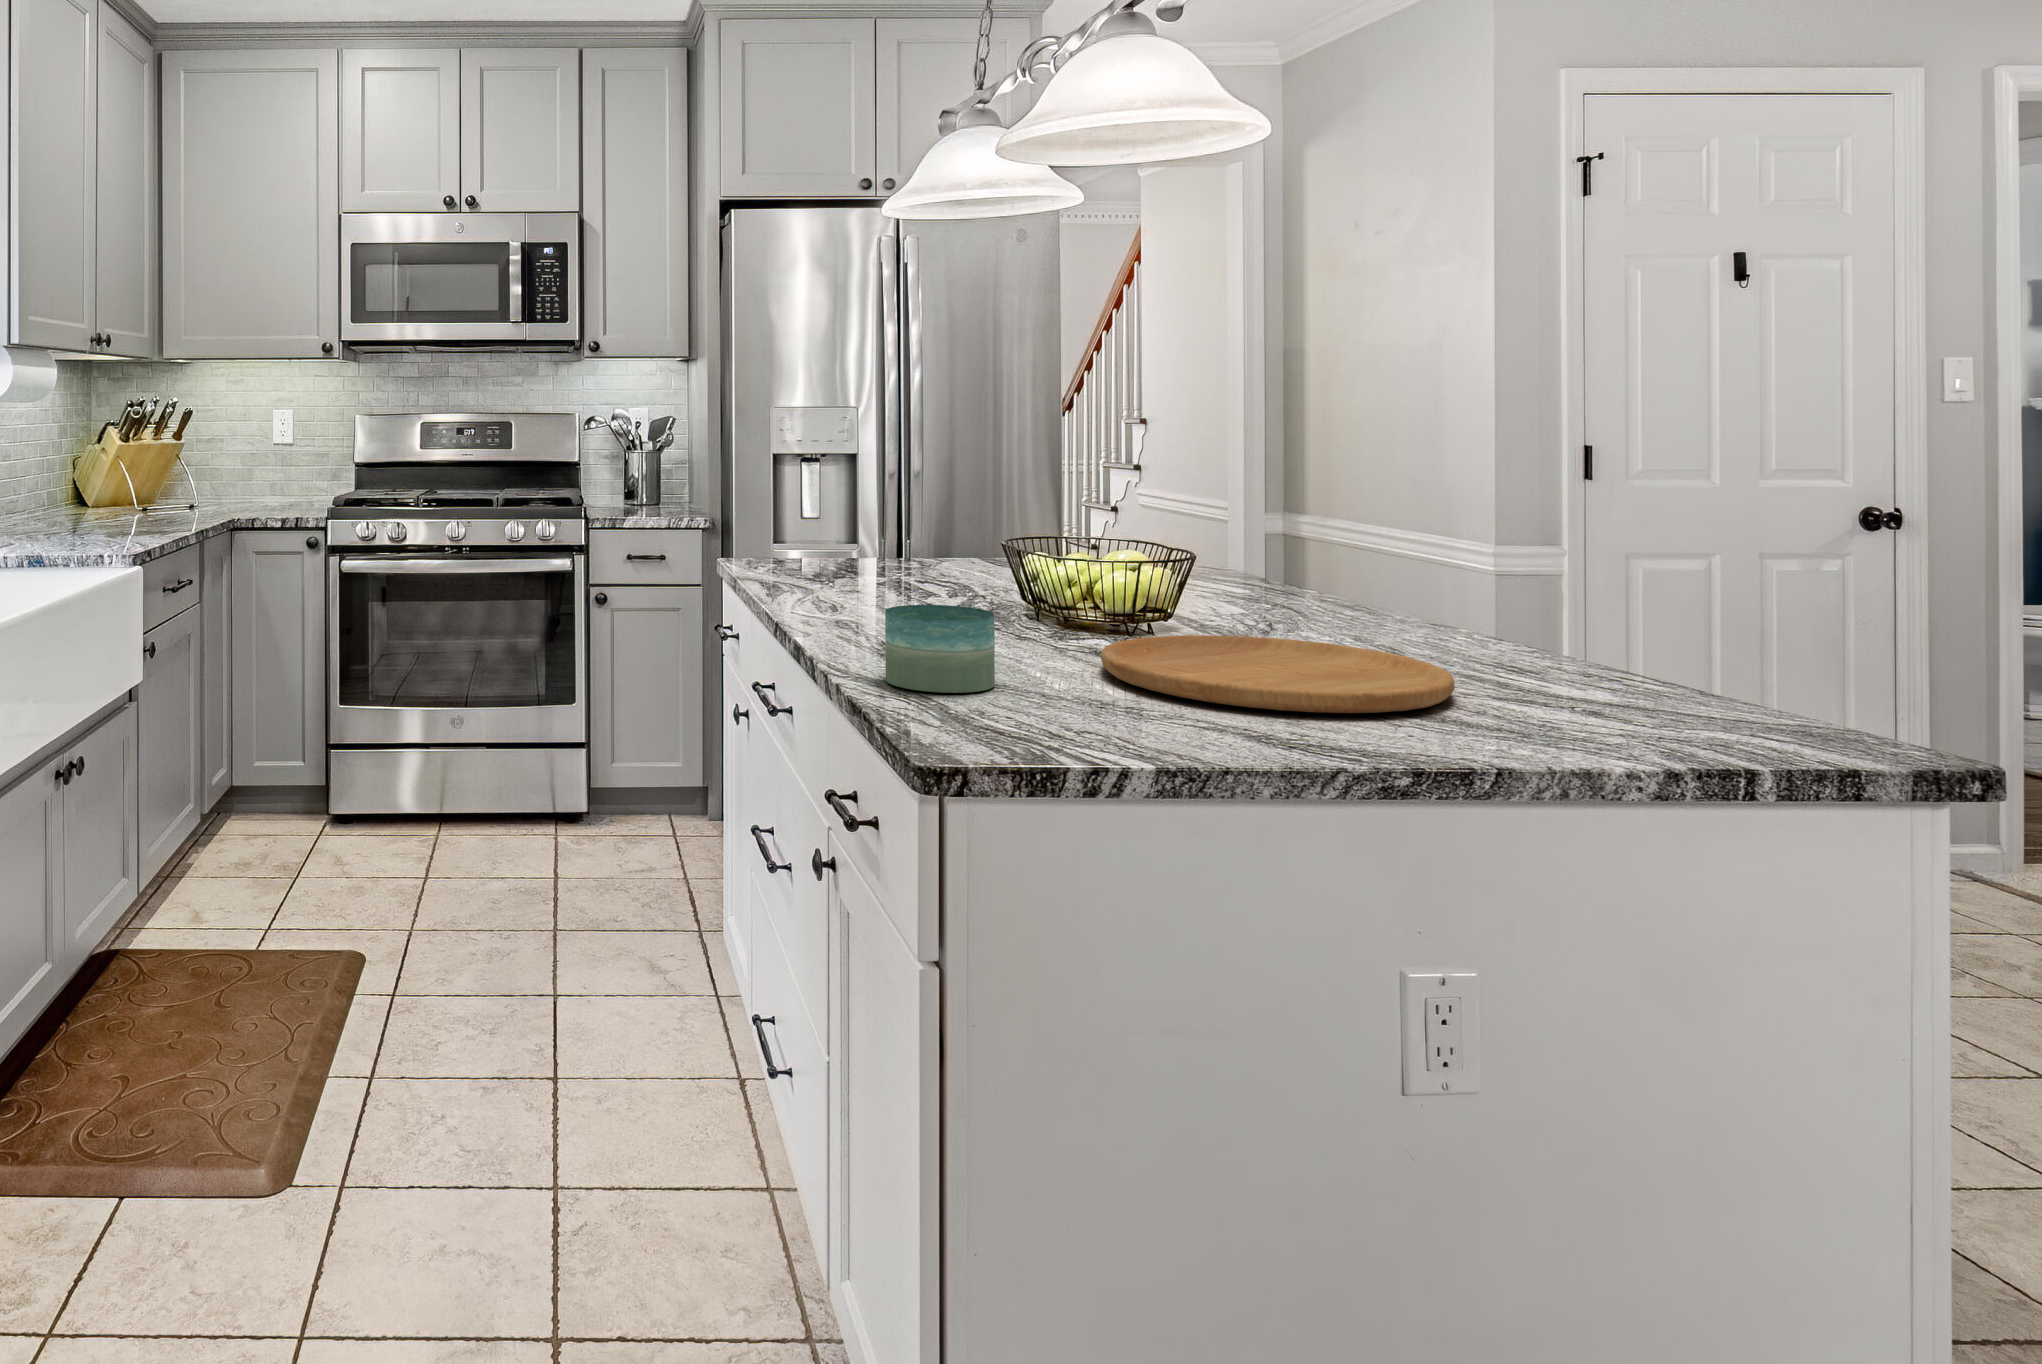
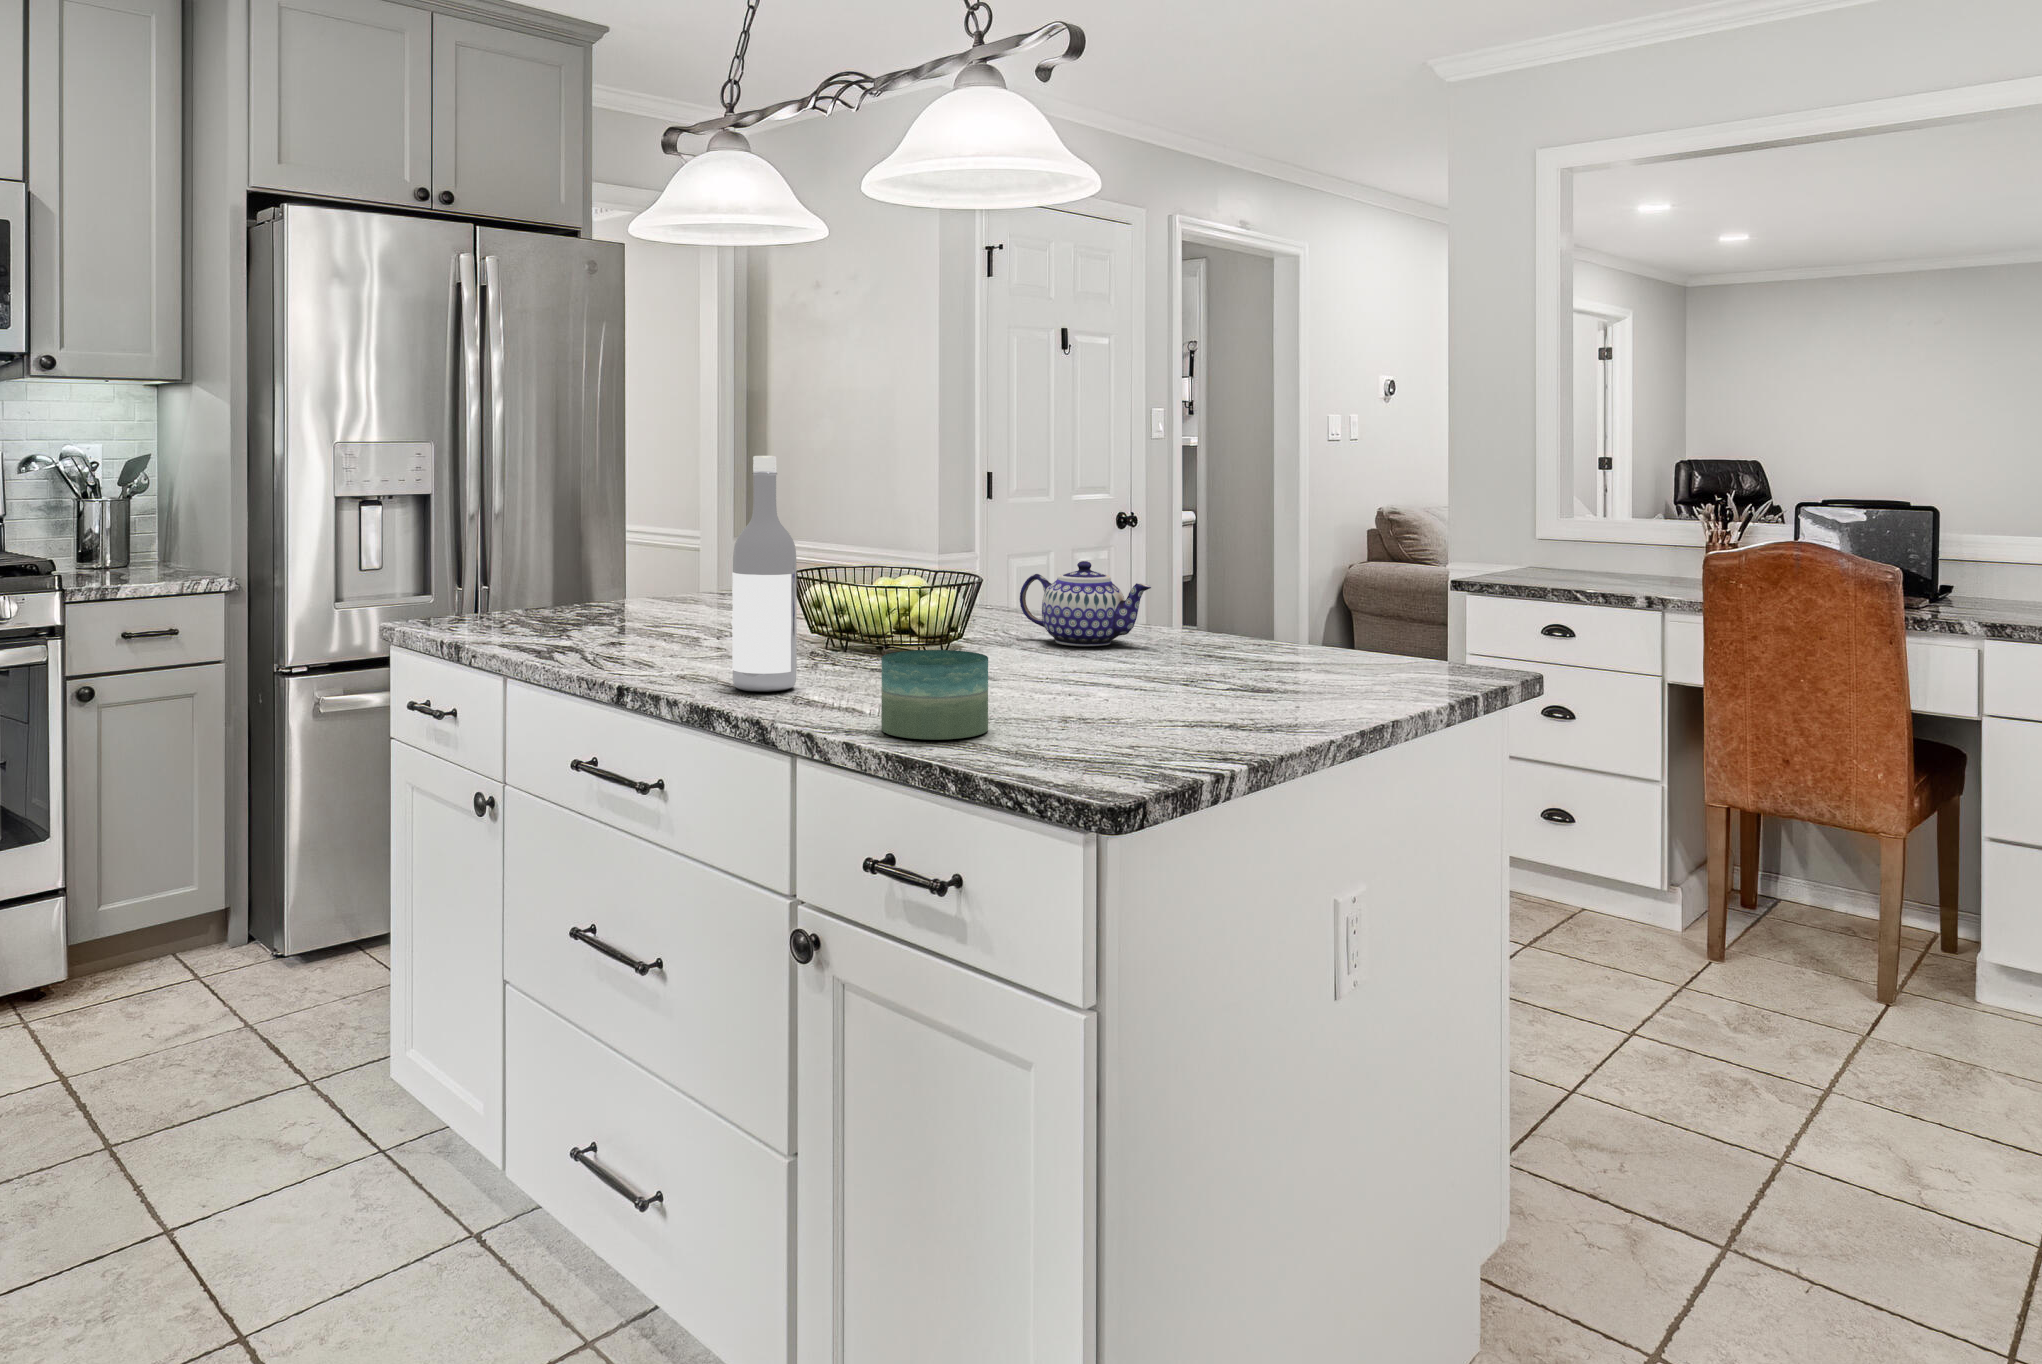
wine bottle: none [852,416,912,635] -> present [732,456,797,692]
teapot: none [1265,536,1406,634] -> present [1020,561,1151,646]
cutting board: present [1101,635,1454,713] -> none [1012,653,1290,713]

